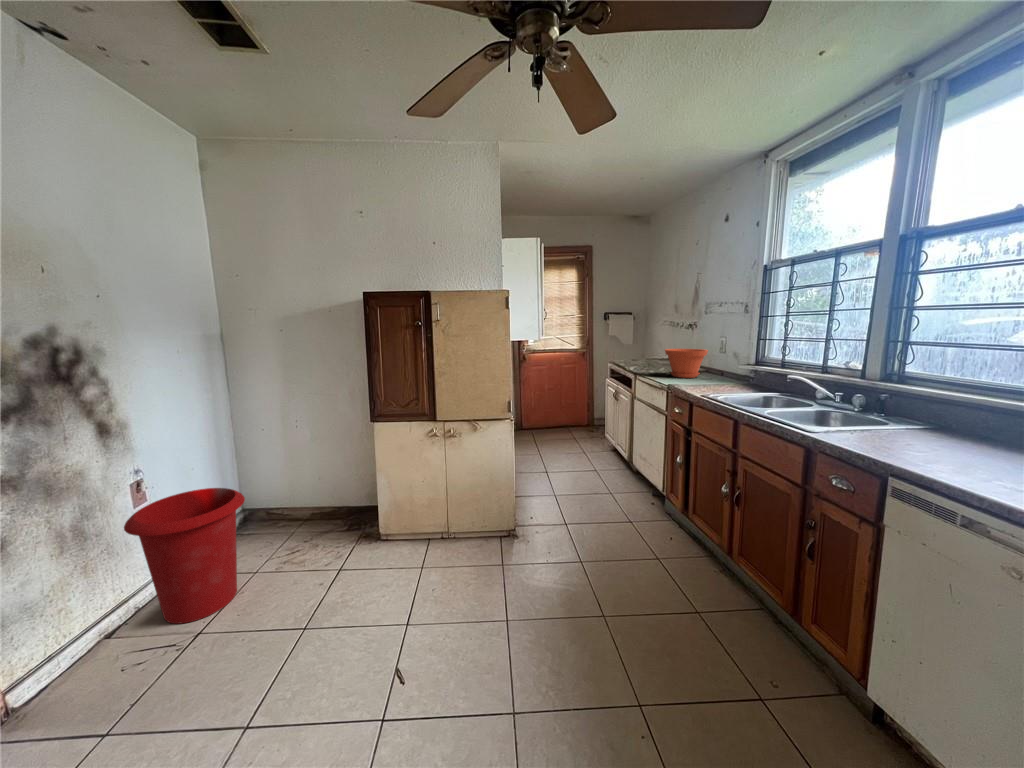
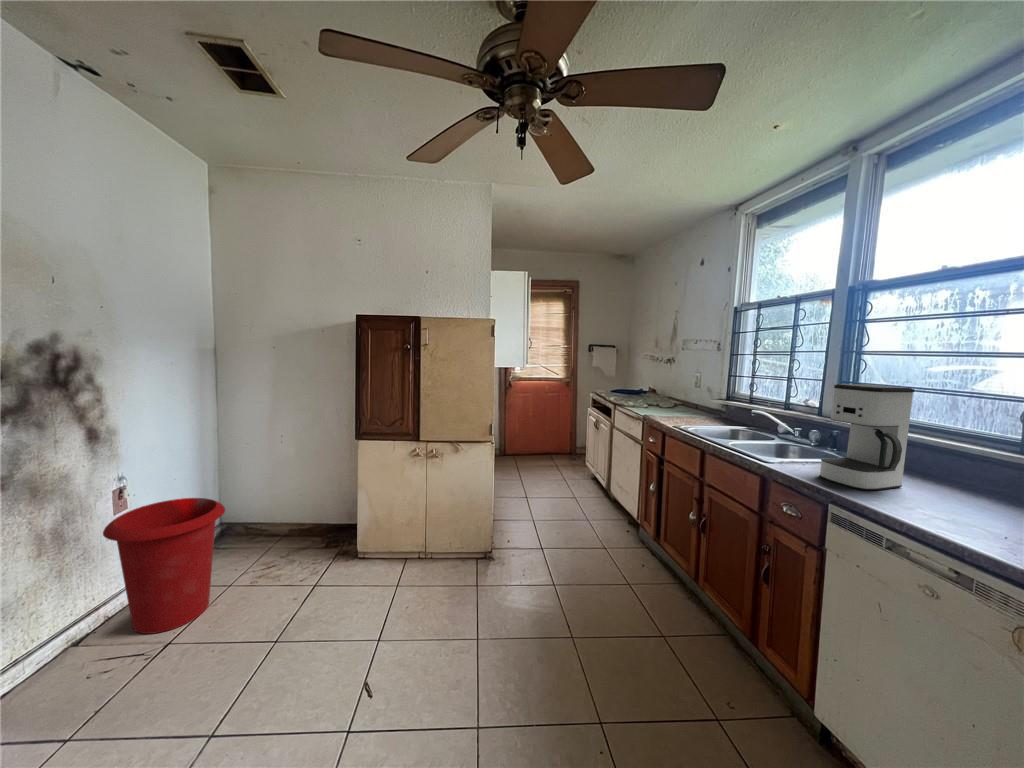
coffee maker: none [874,343,990,461] -> present [820,384,914,490]
plant pot: present [665,349,708,378] -> none [643,381,685,409]

